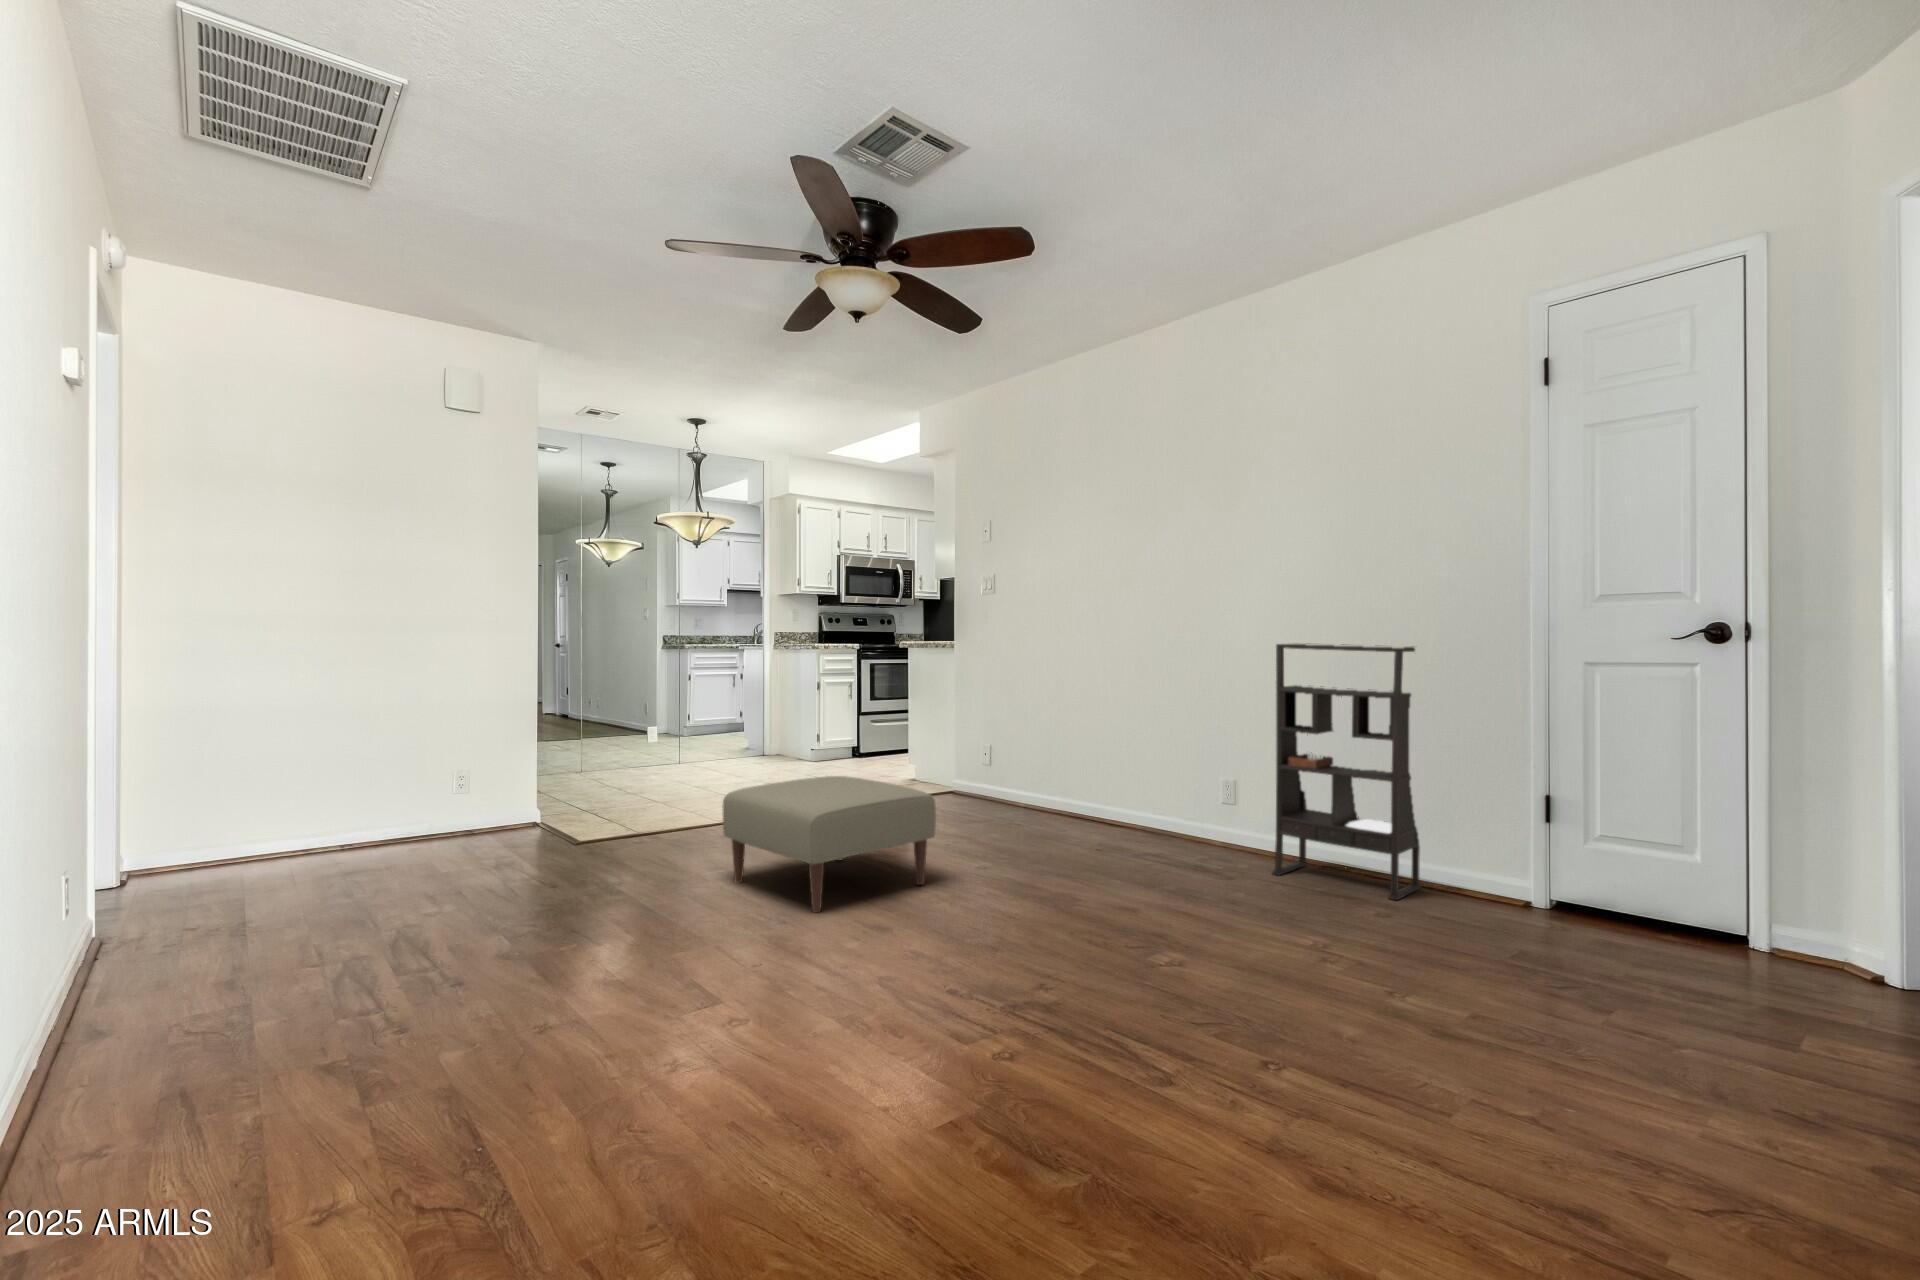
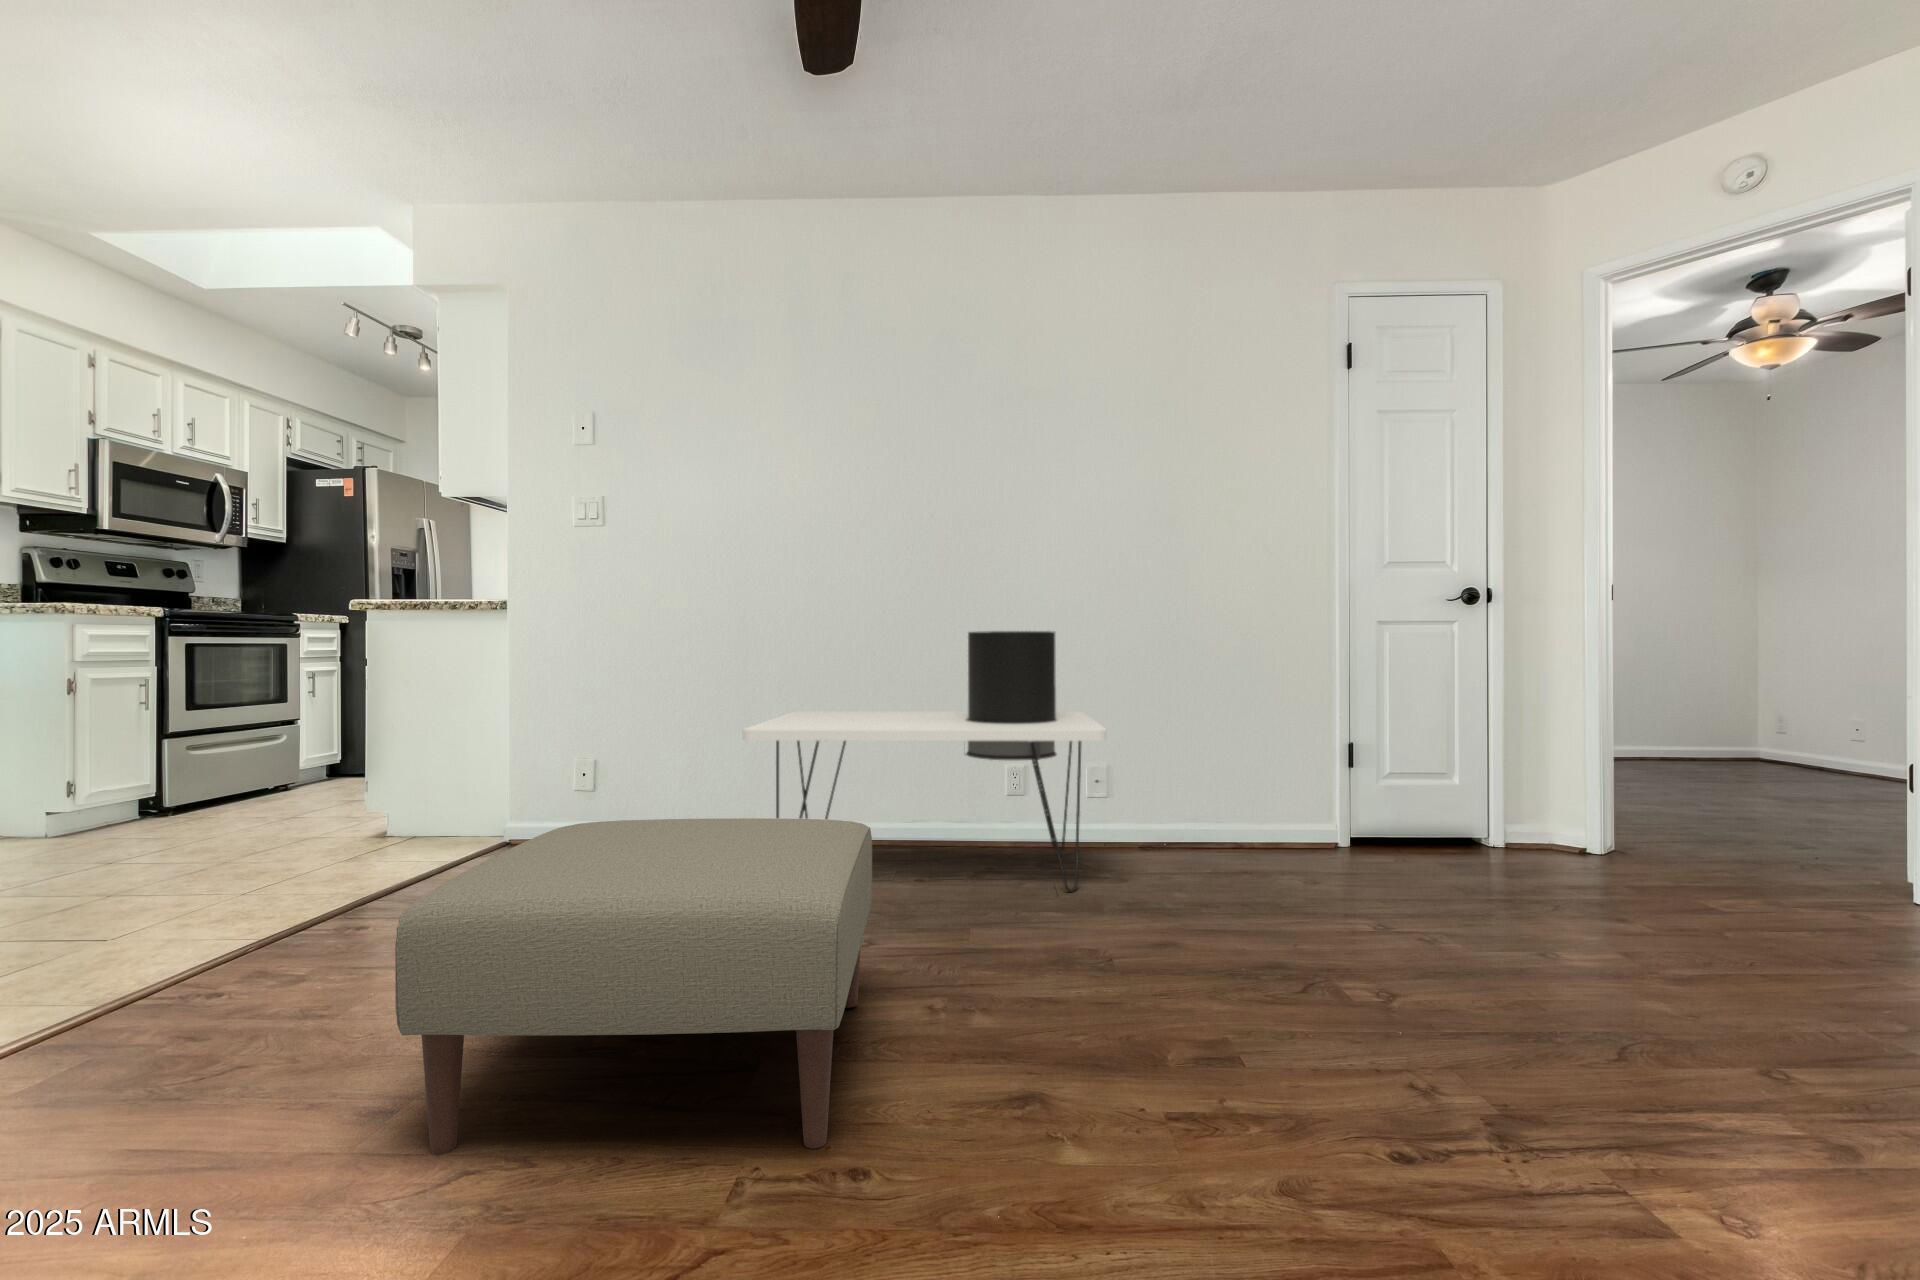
bookshelf: present [1272,643,1422,900] -> none [1133,577,1297,864]
side table: none [992,683,1261,875] -> present [743,631,1107,892]

